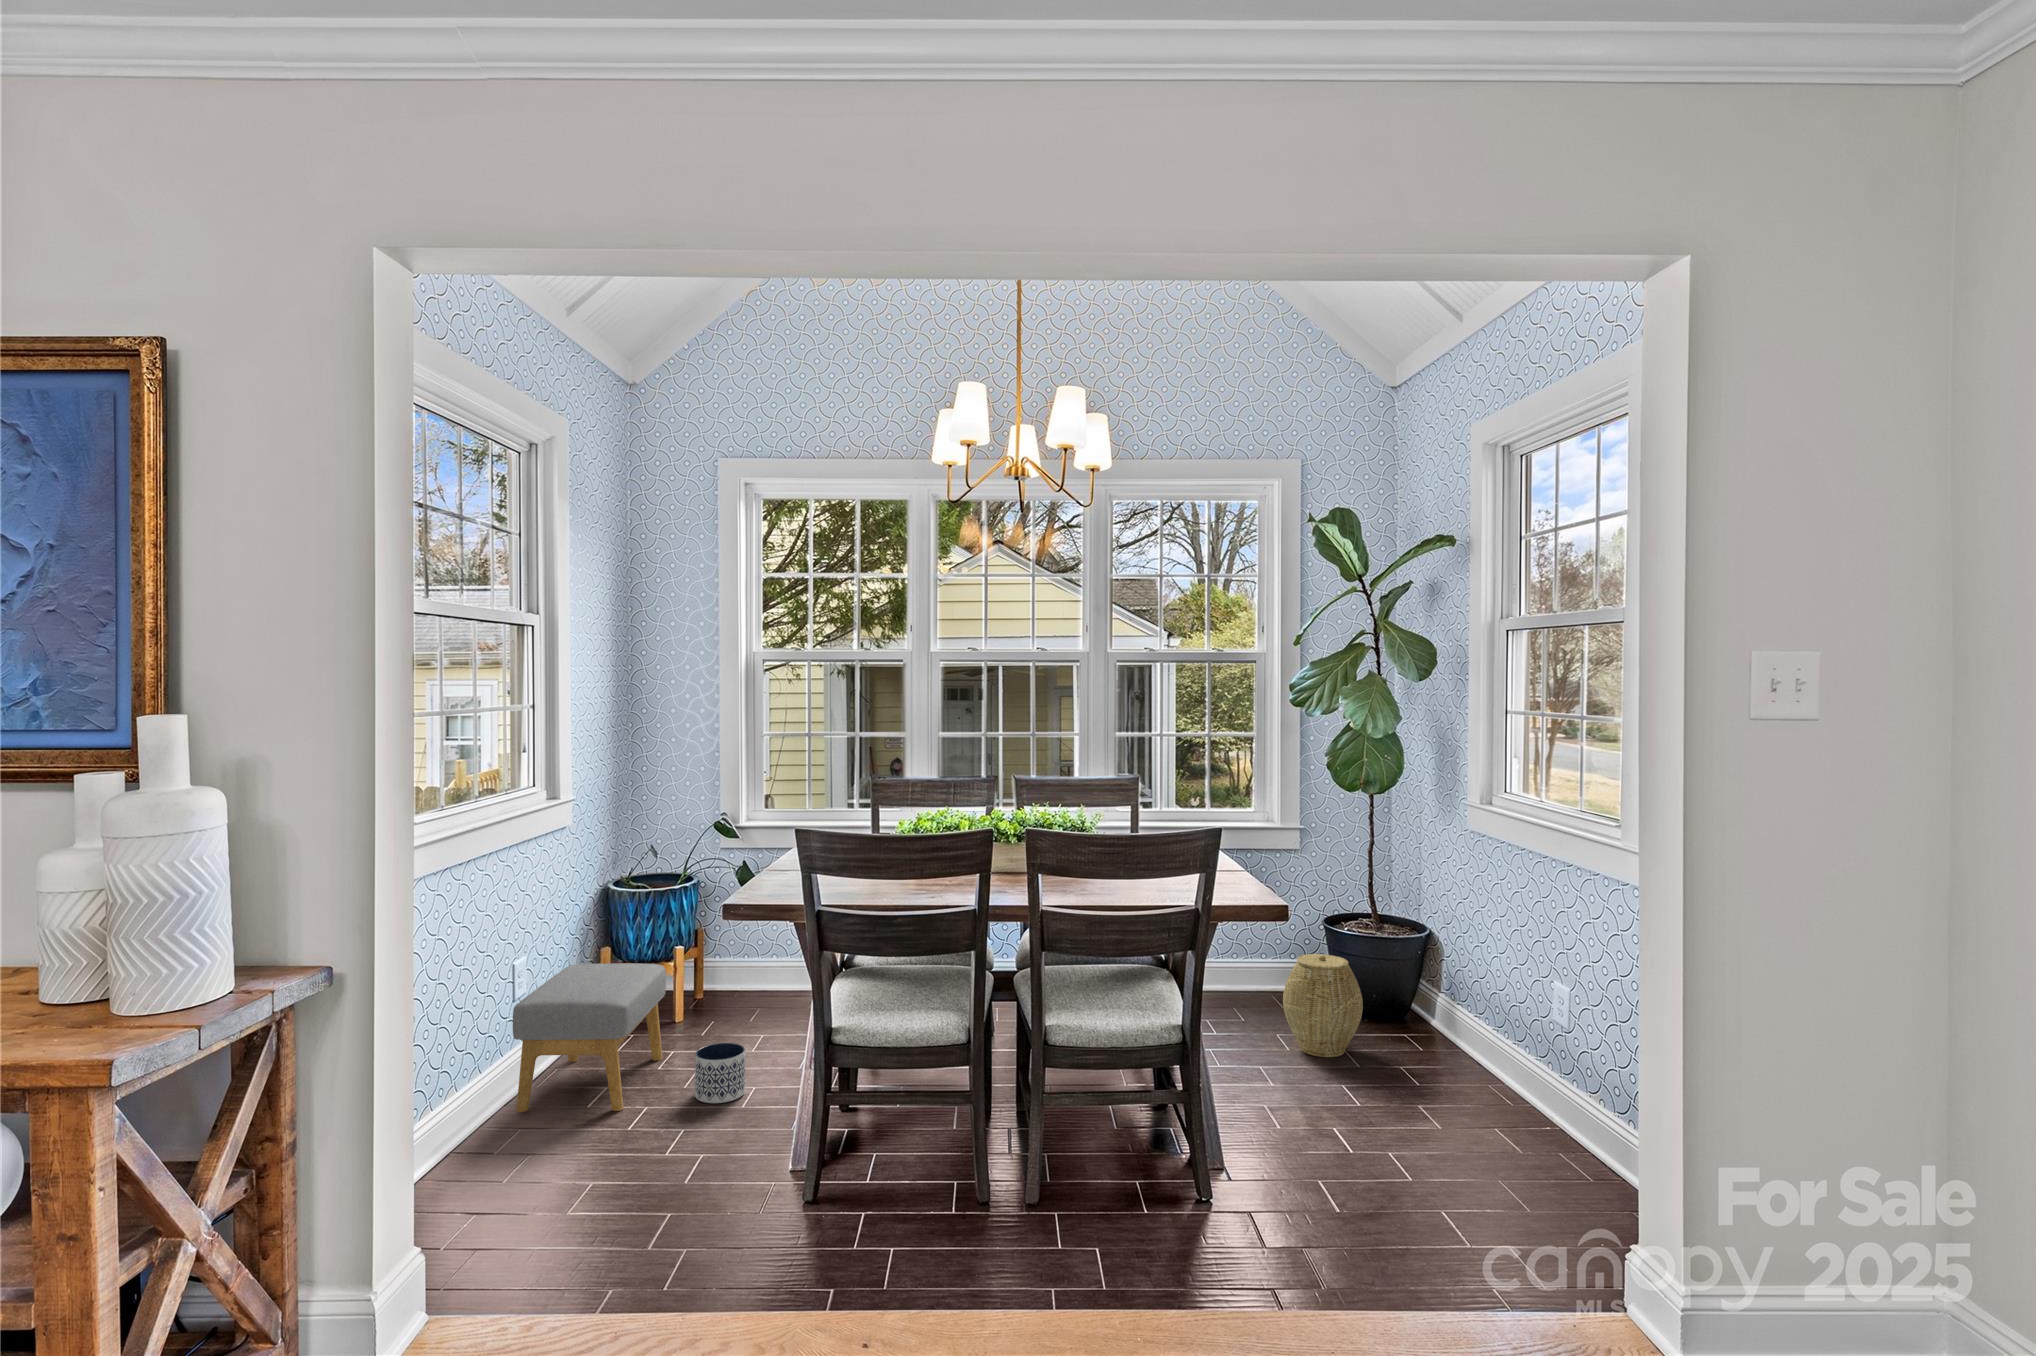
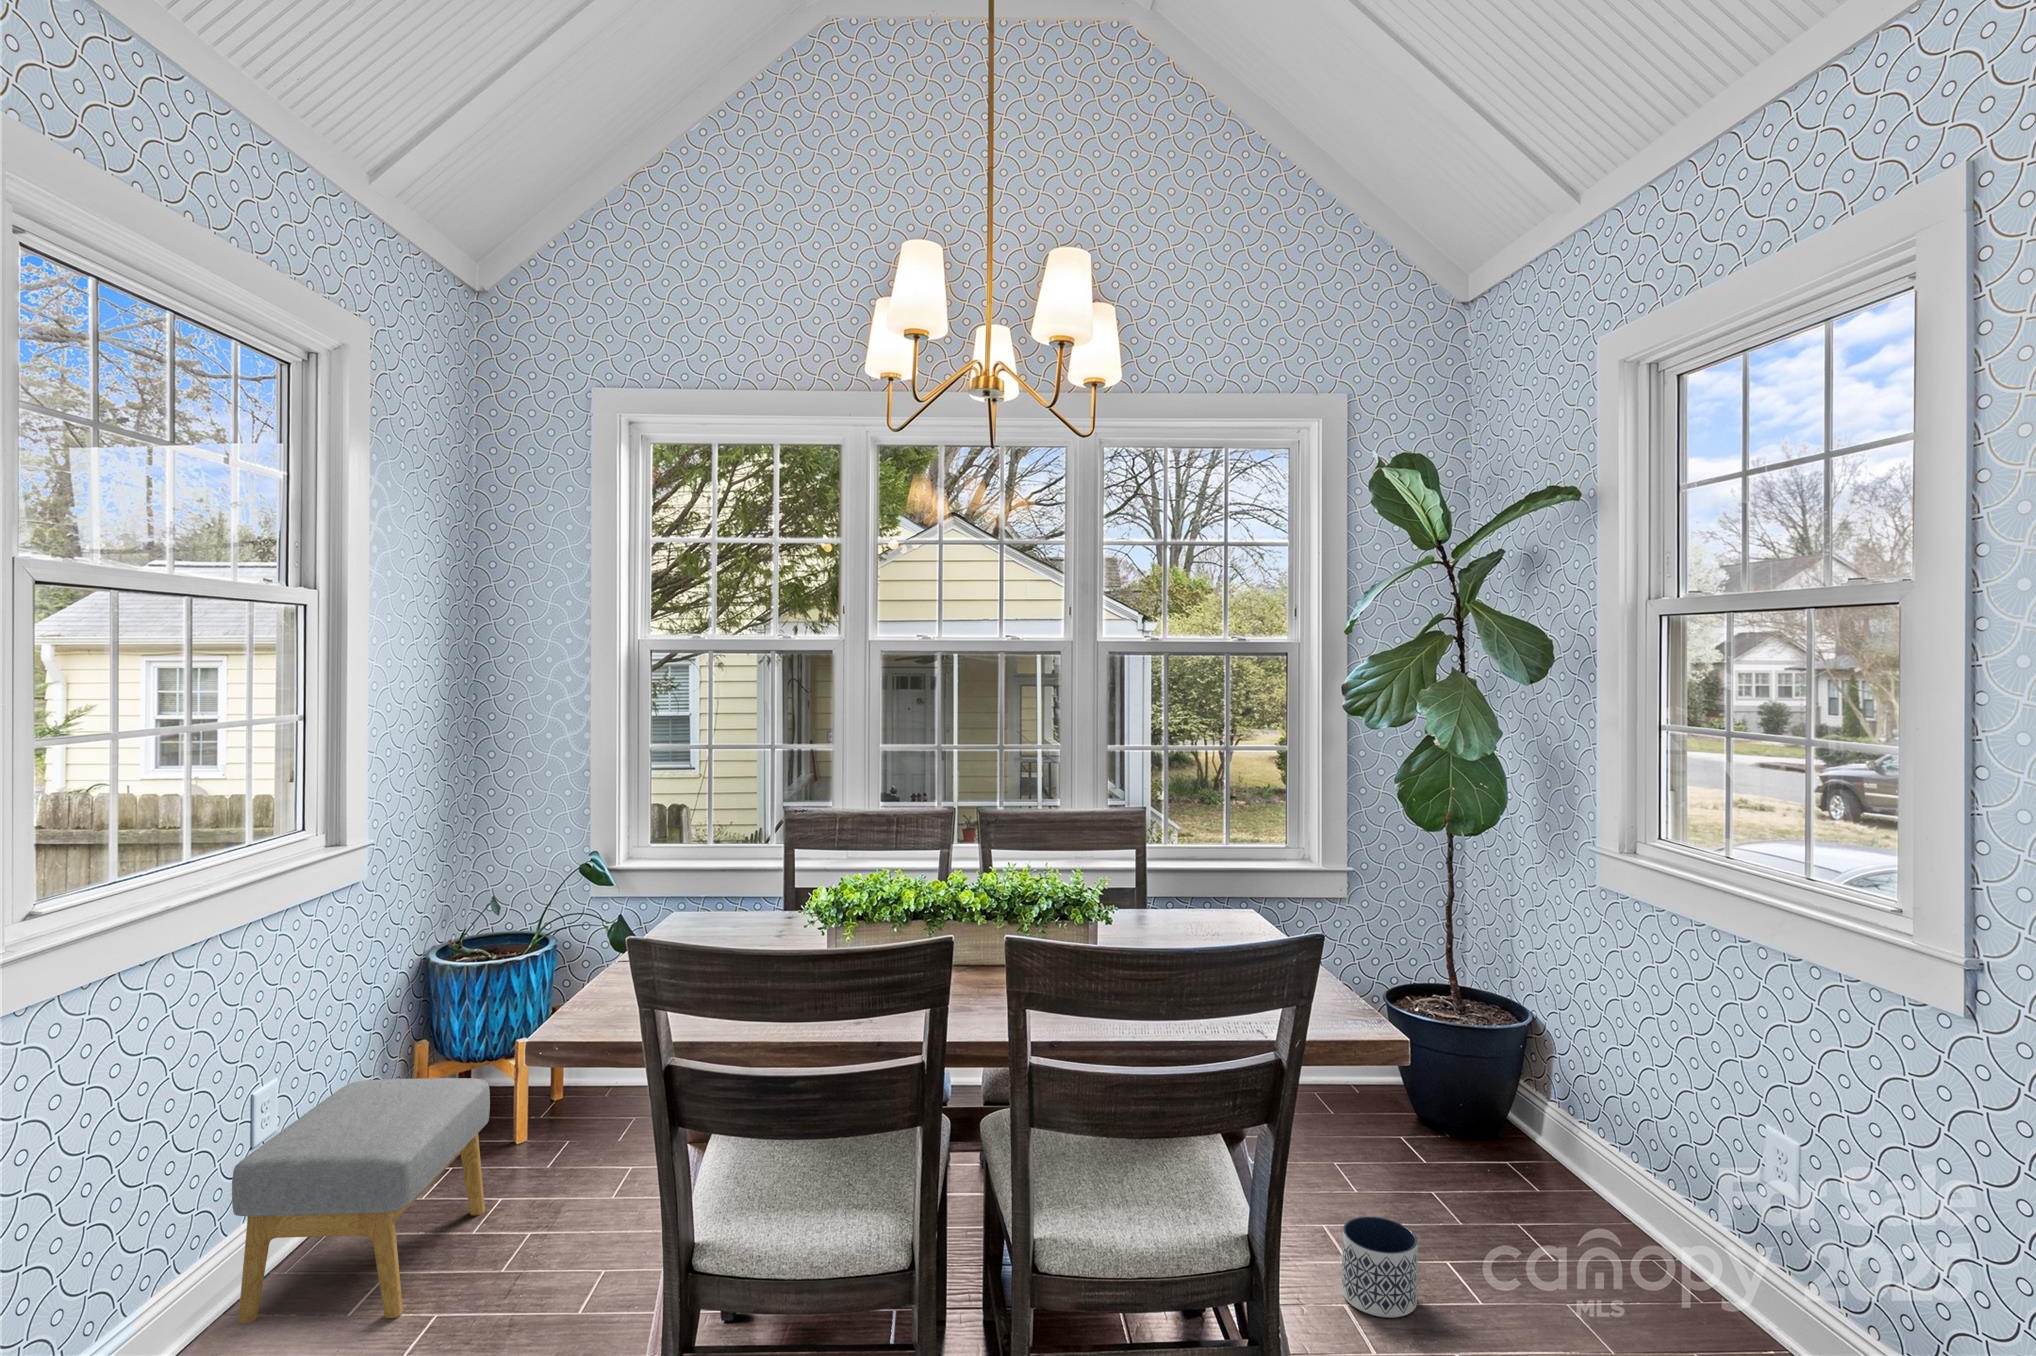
woven basket: present [1283,954,1363,1057] -> none [1344,1050,1454,1196]
planter: present [695,1043,745,1103] -> present [1342,1217,1418,1318]

